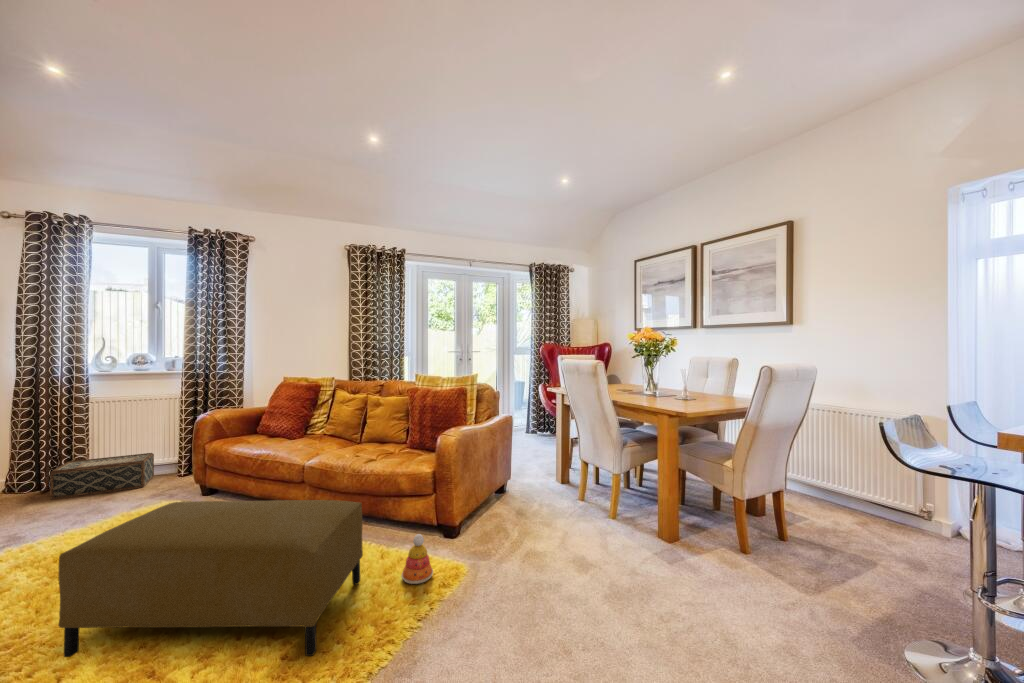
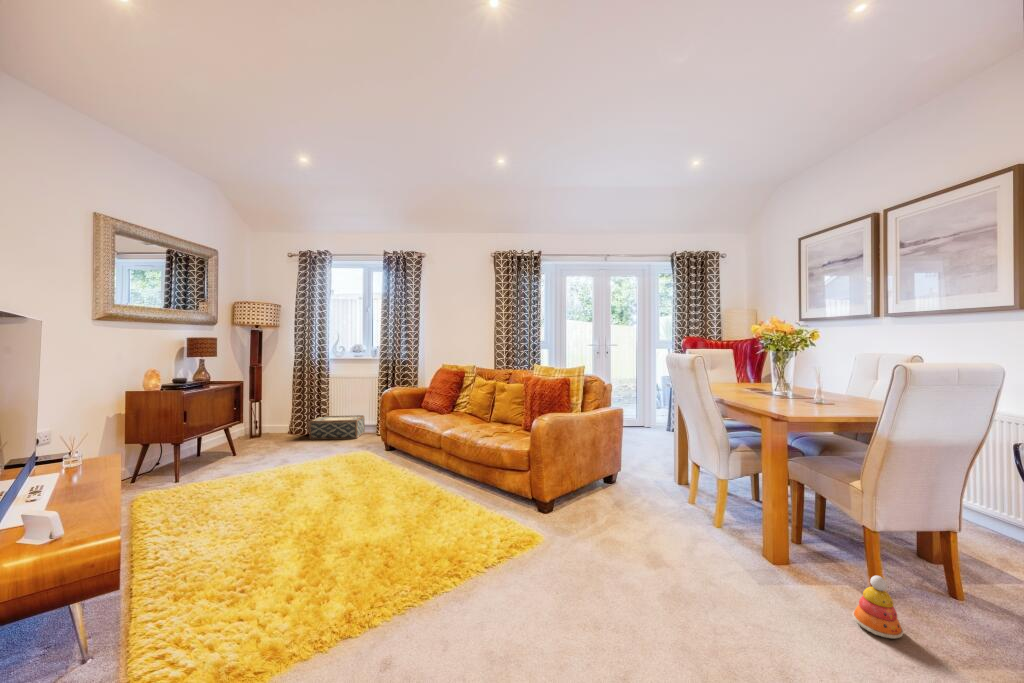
ottoman: present [59,500,363,657] -> none [280,447,457,569]
stacking toy: present [402,534,433,584] -> present [852,575,904,638]

